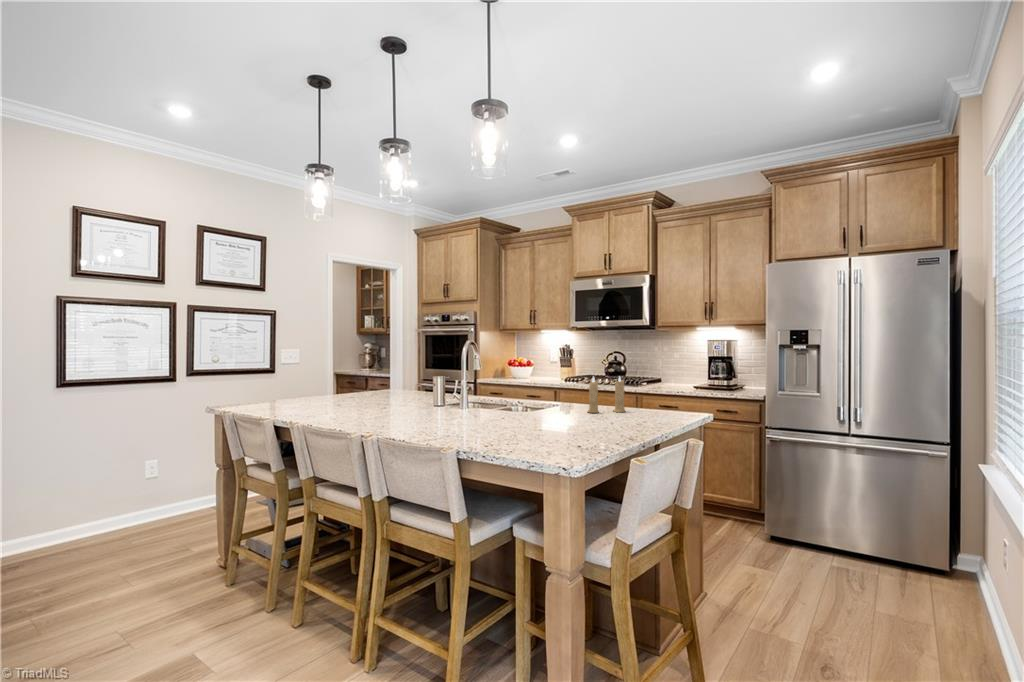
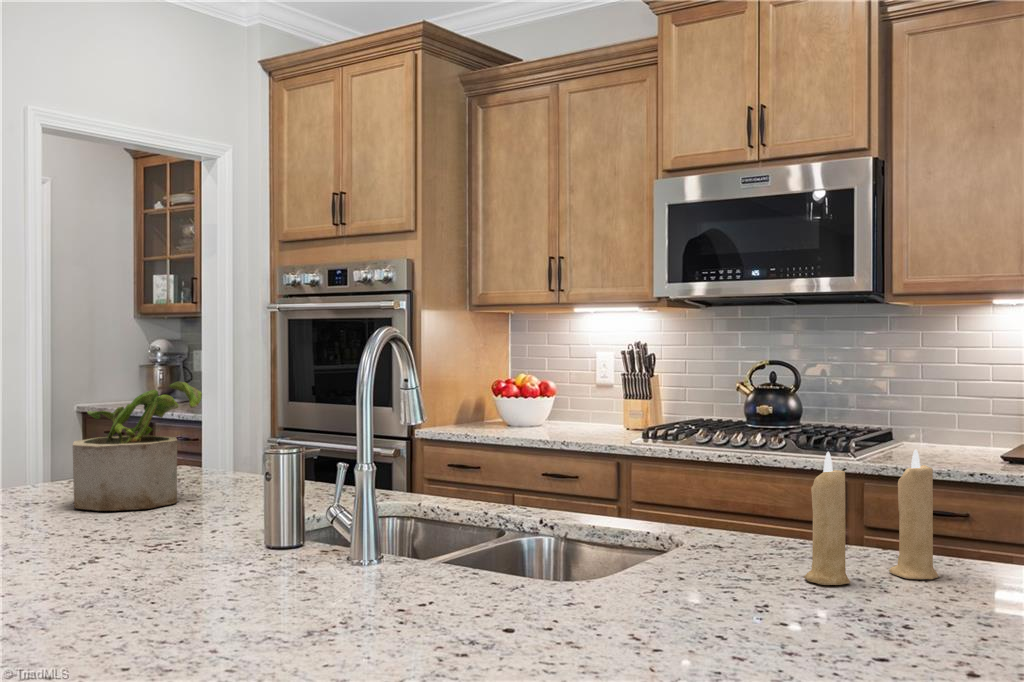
potted plant: none [367,358,407,399] -> present [73,382,202,511]

